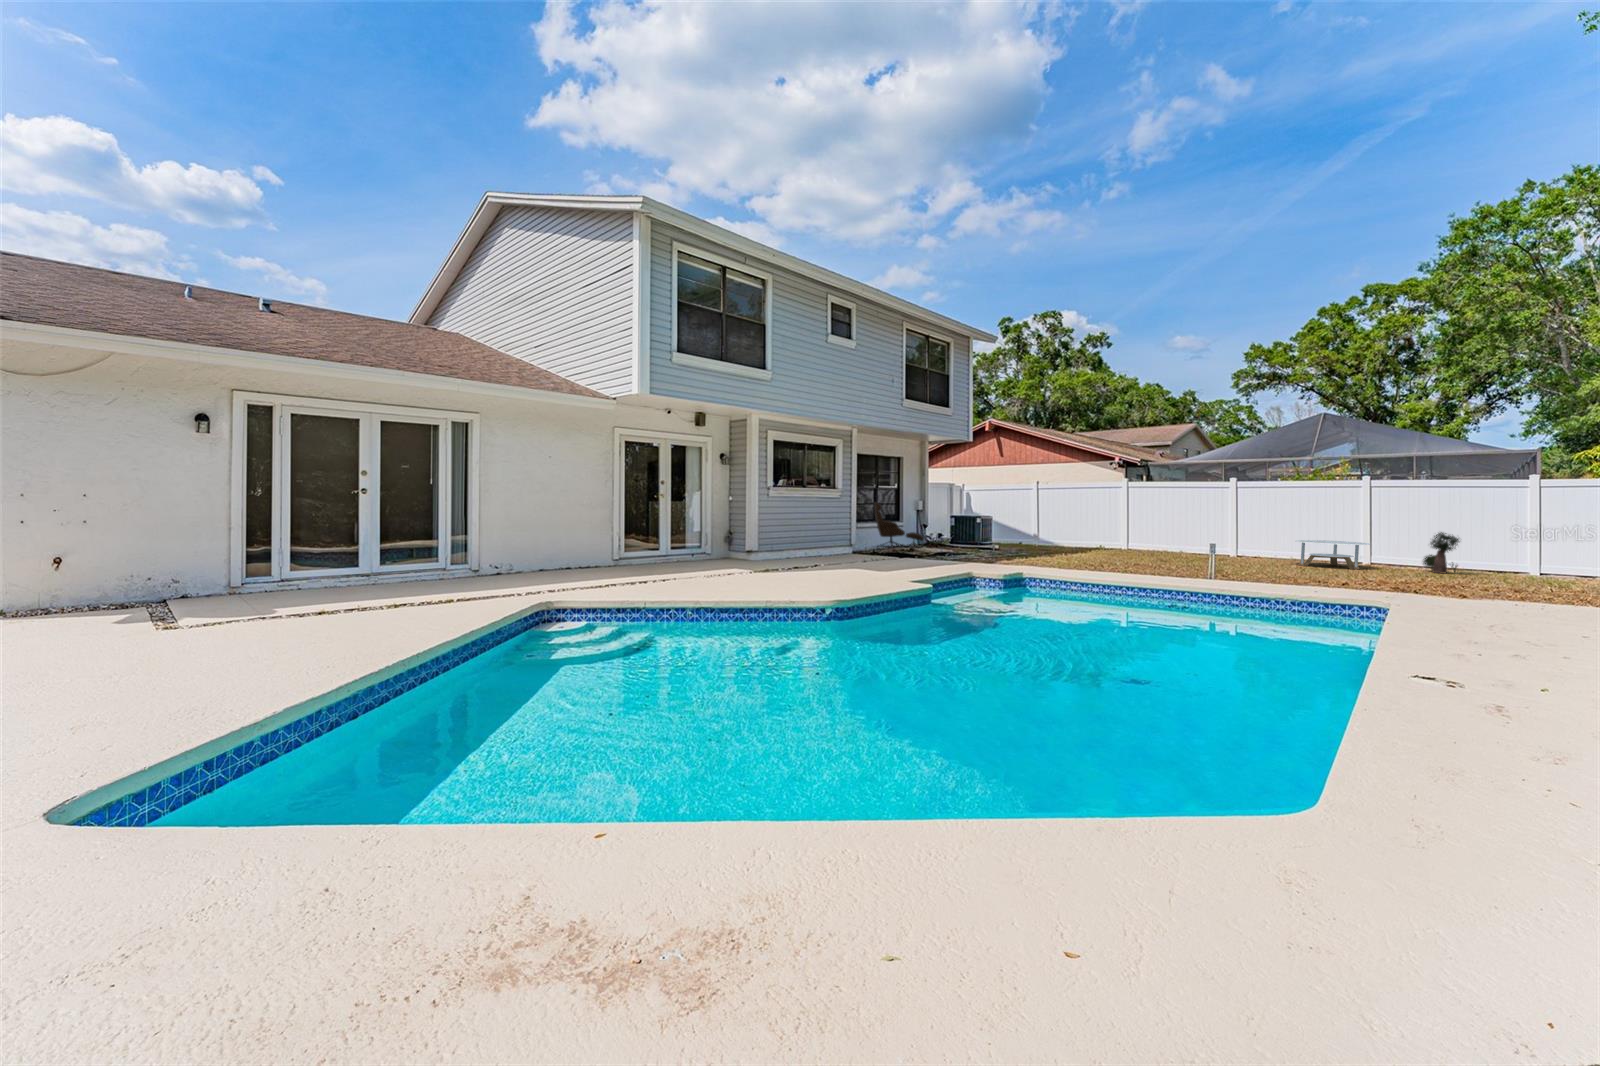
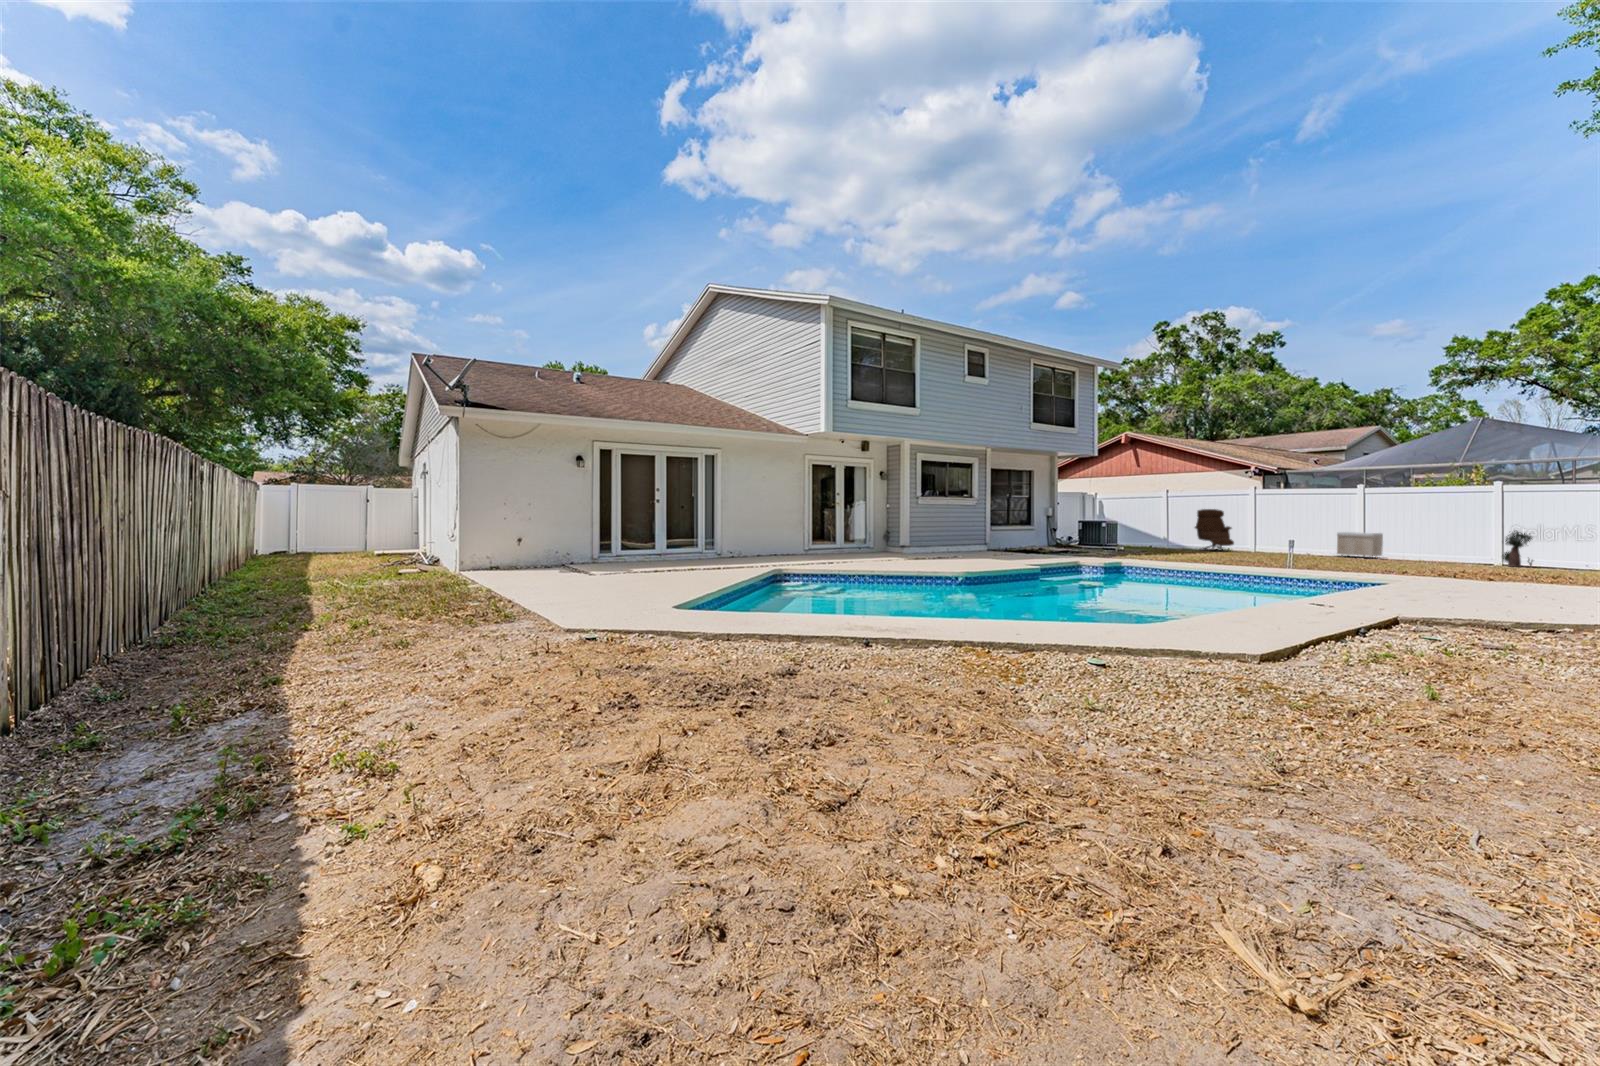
lounge chair: present [874,502,924,547] -> present [1195,509,1234,551]
storage bench: none [1237,531,1287,562] -> present [1337,532,1383,557]
round table: present [1296,540,1370,569] -> none [1384,540,1453,564]

